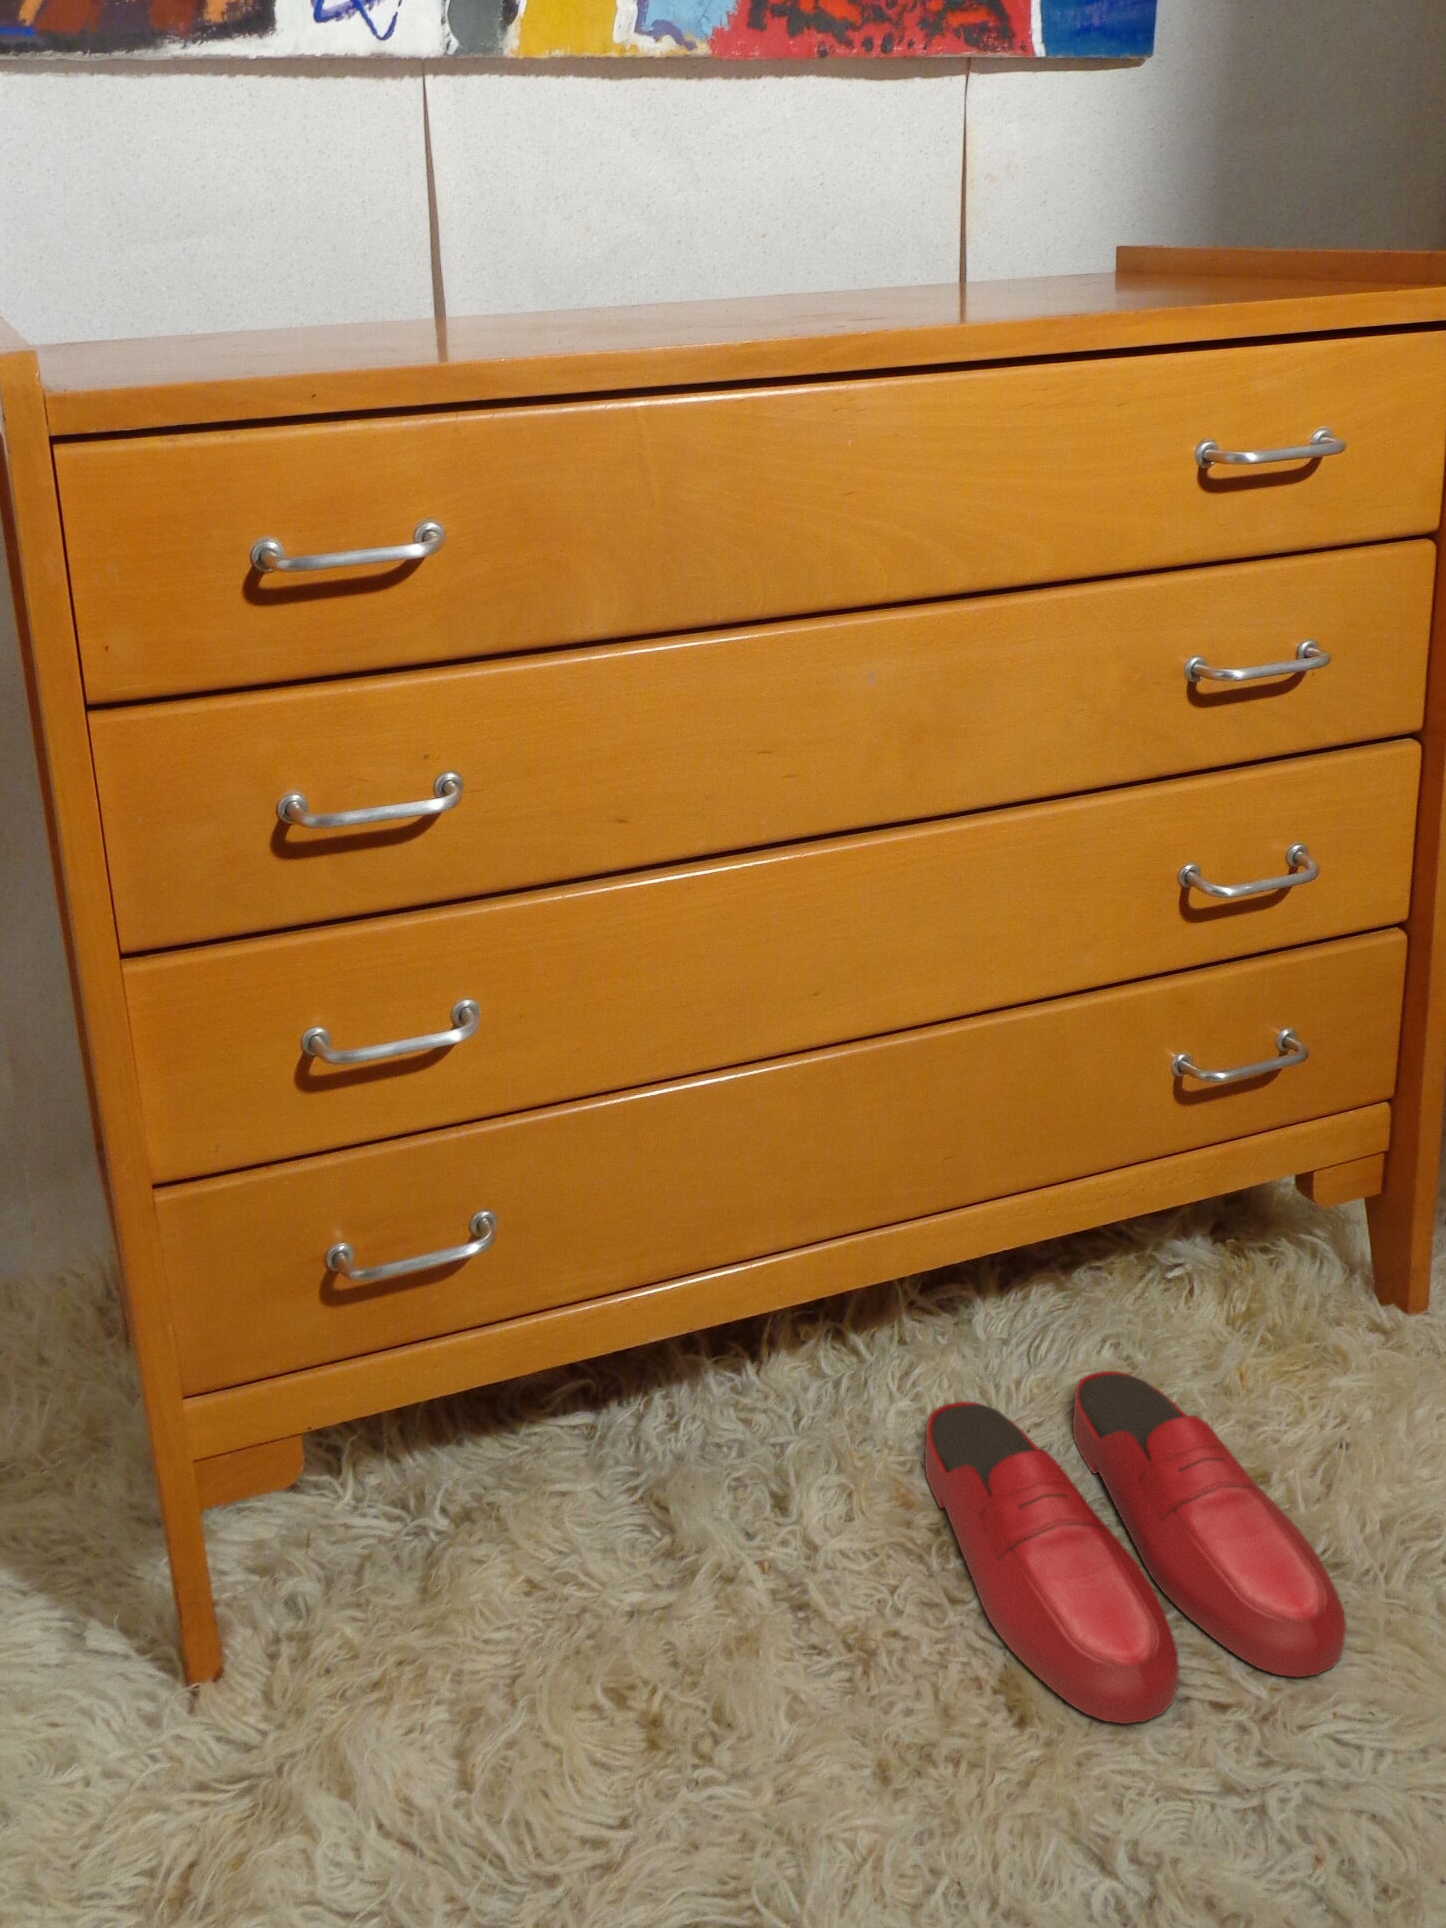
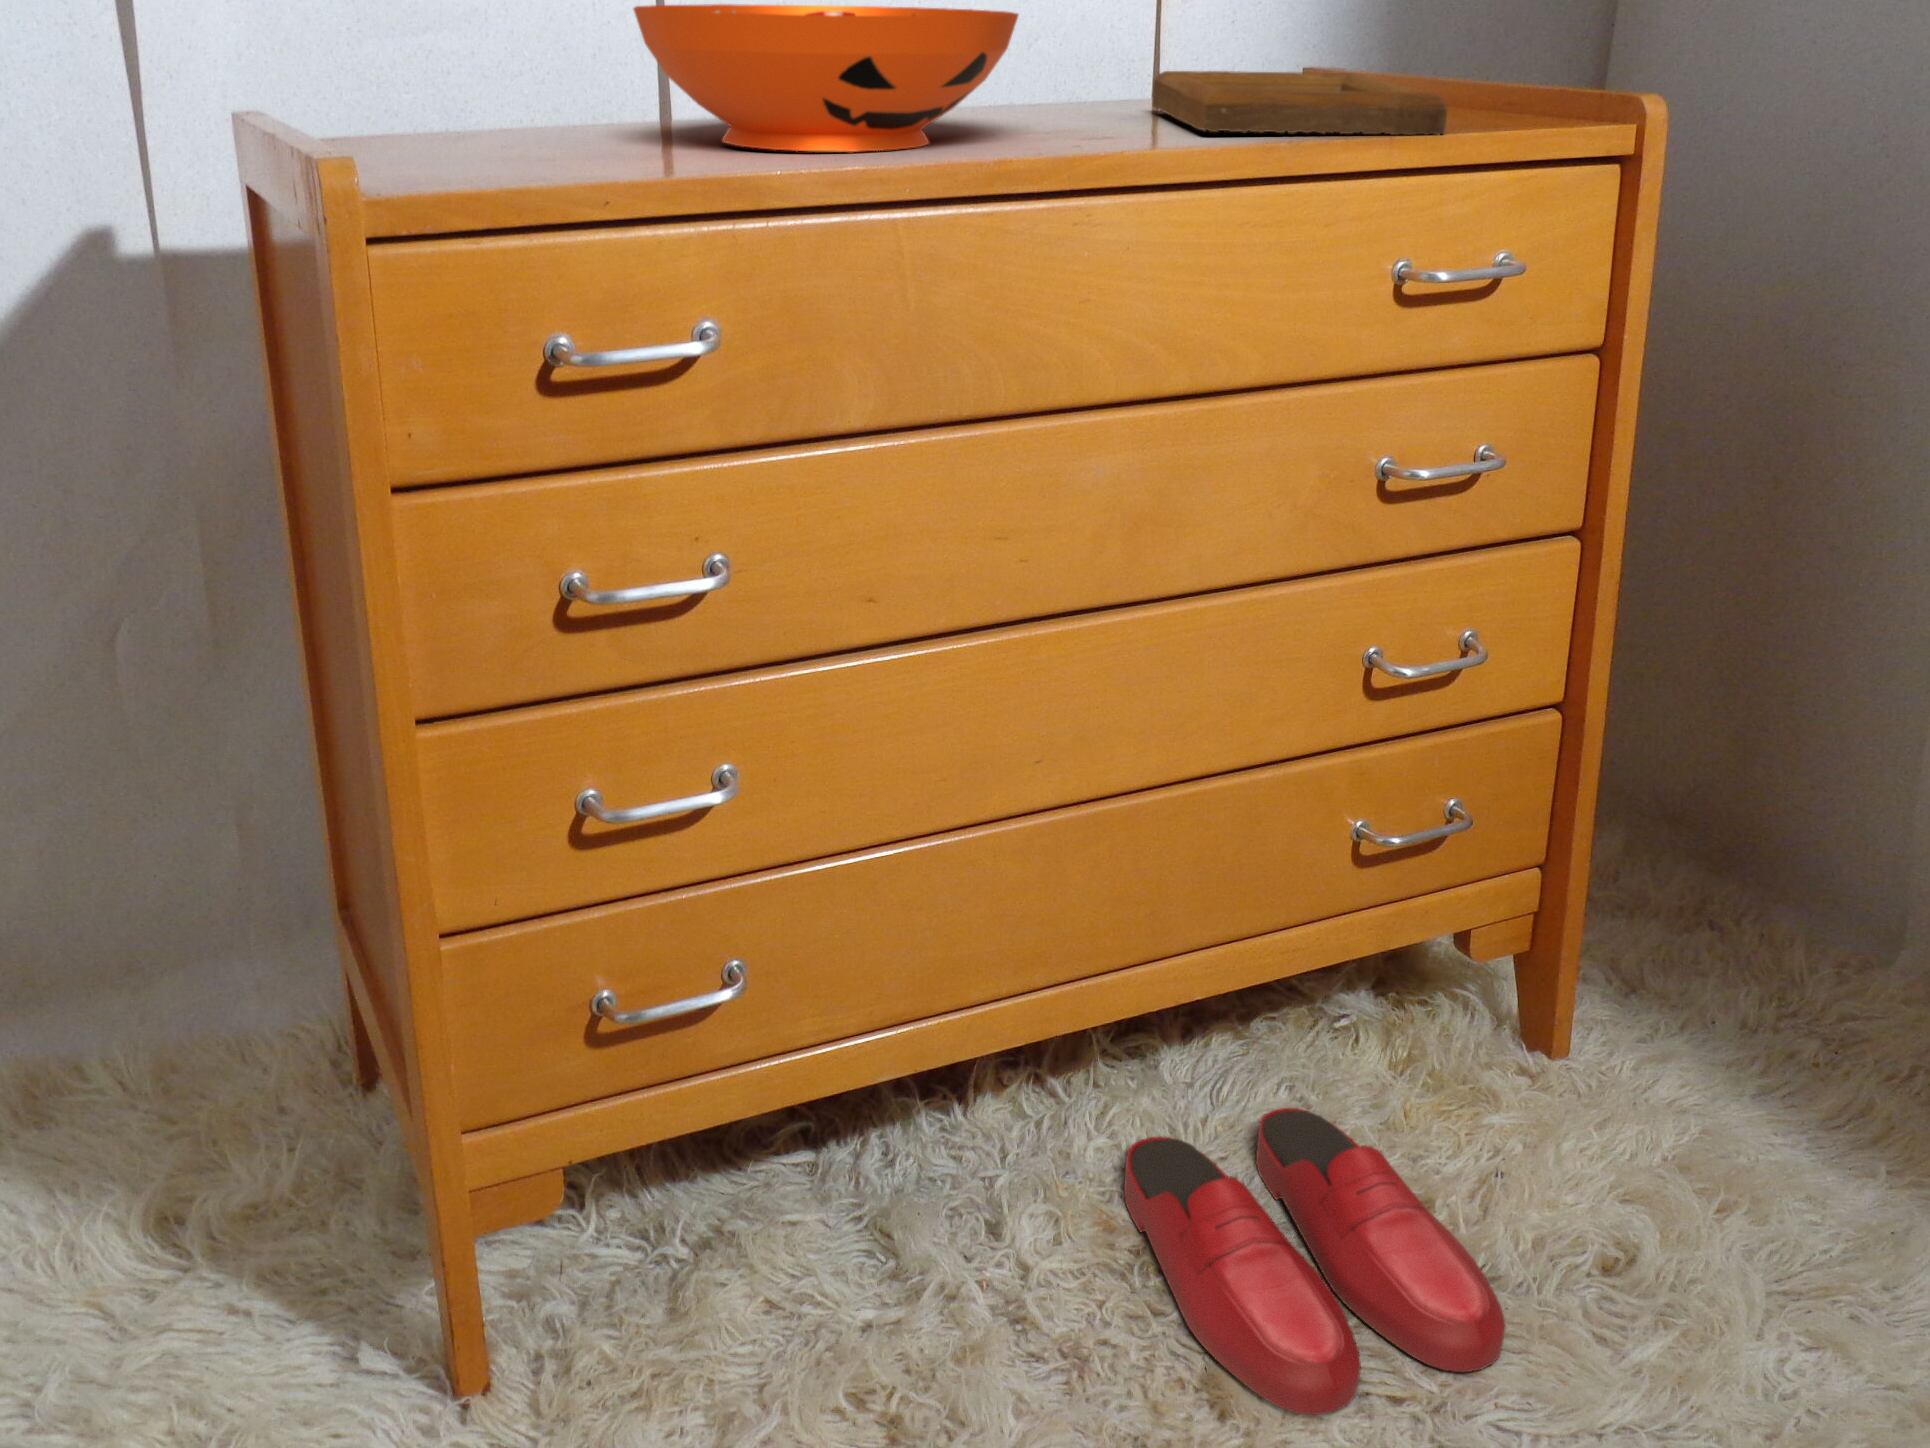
decorative bowl: none [371,186,784,338] -> present [634,4,1018,152]
picture frame: none [949,249,1259,308] -> present [1153,71,1448,135]

